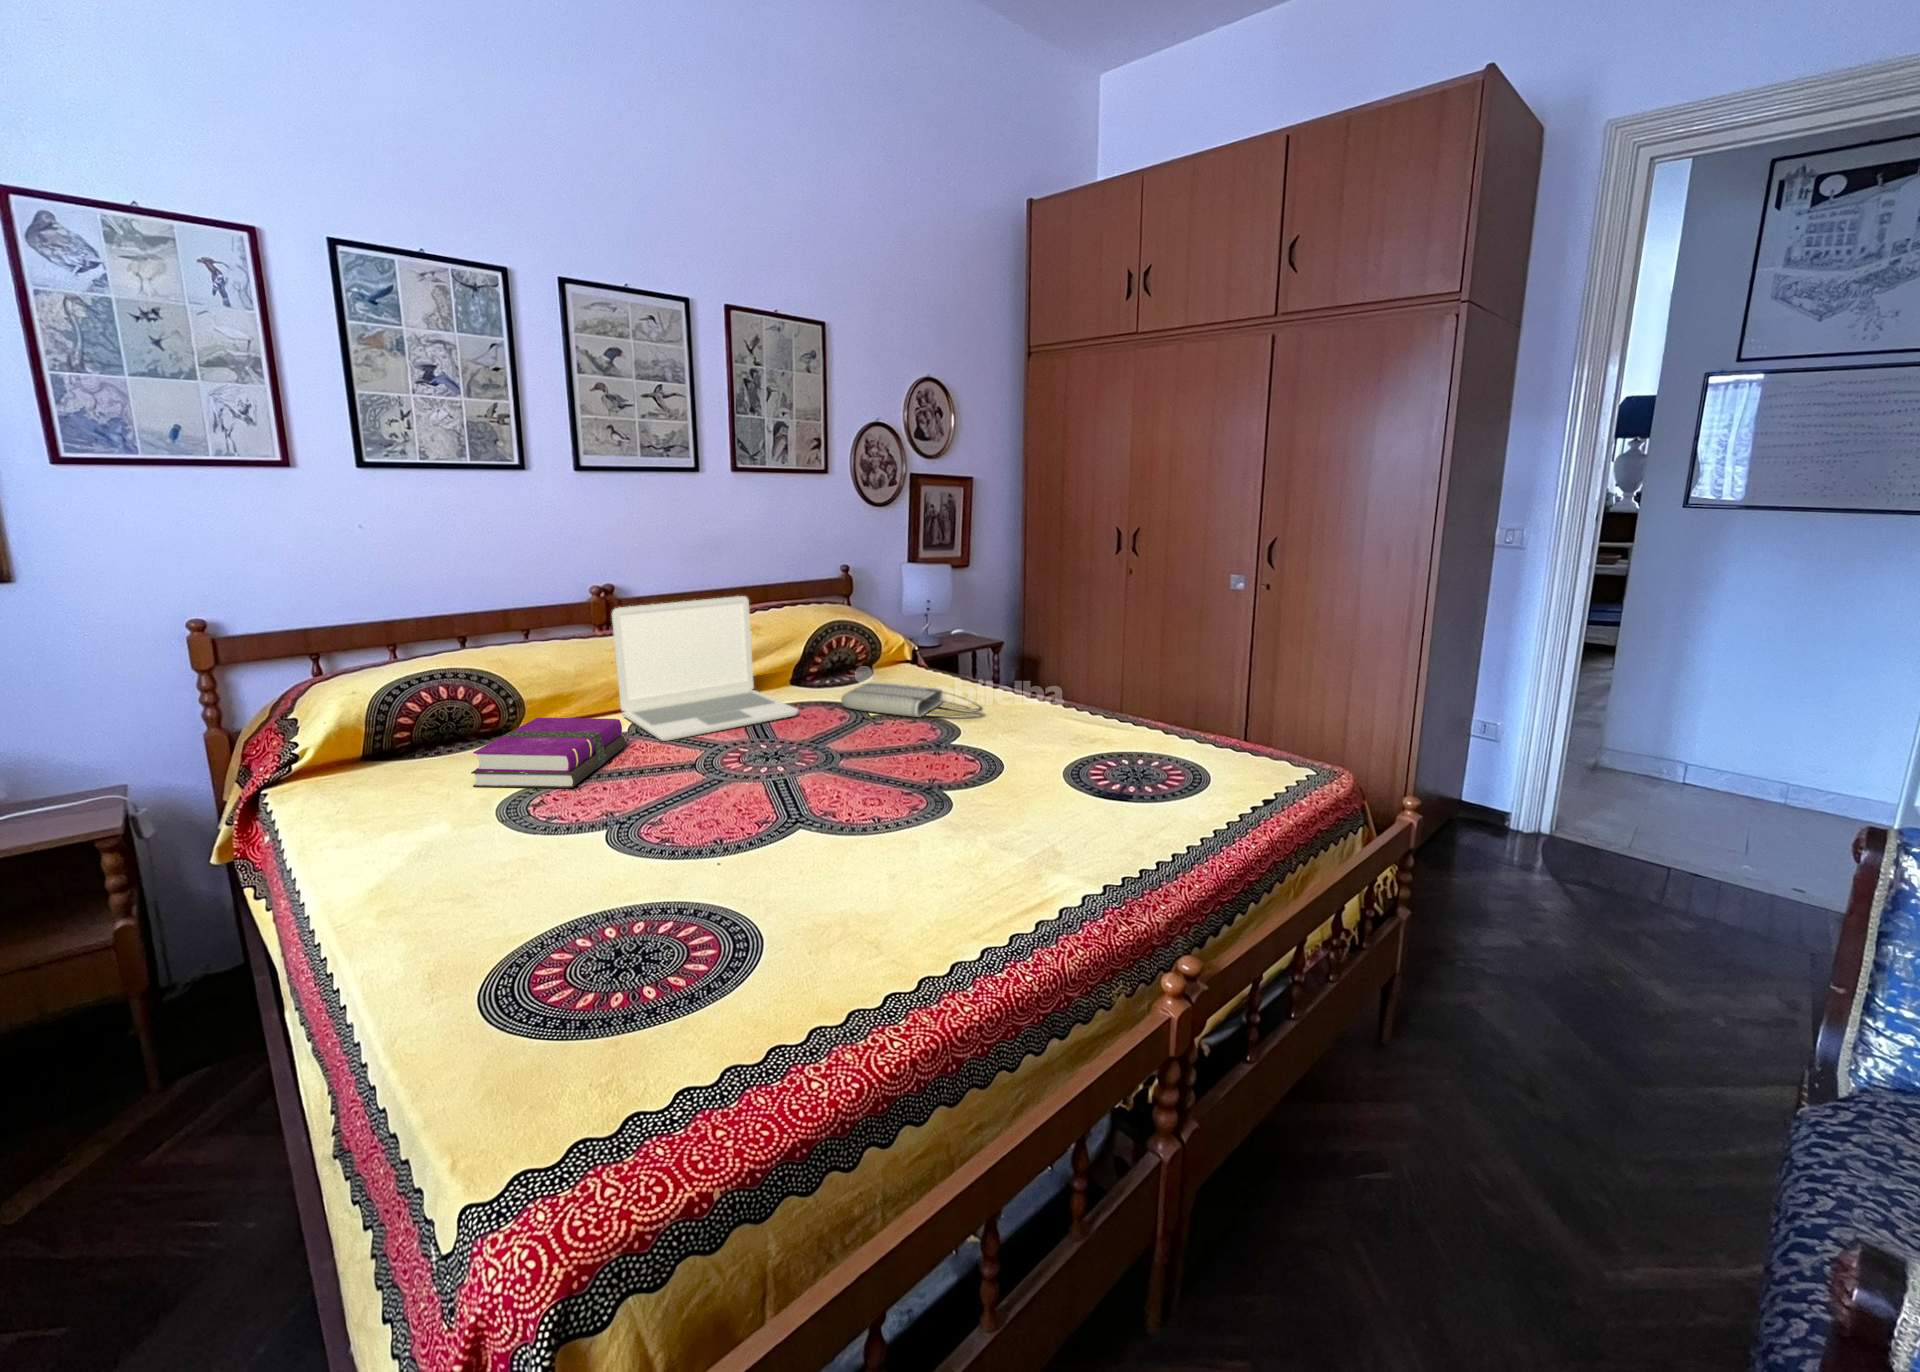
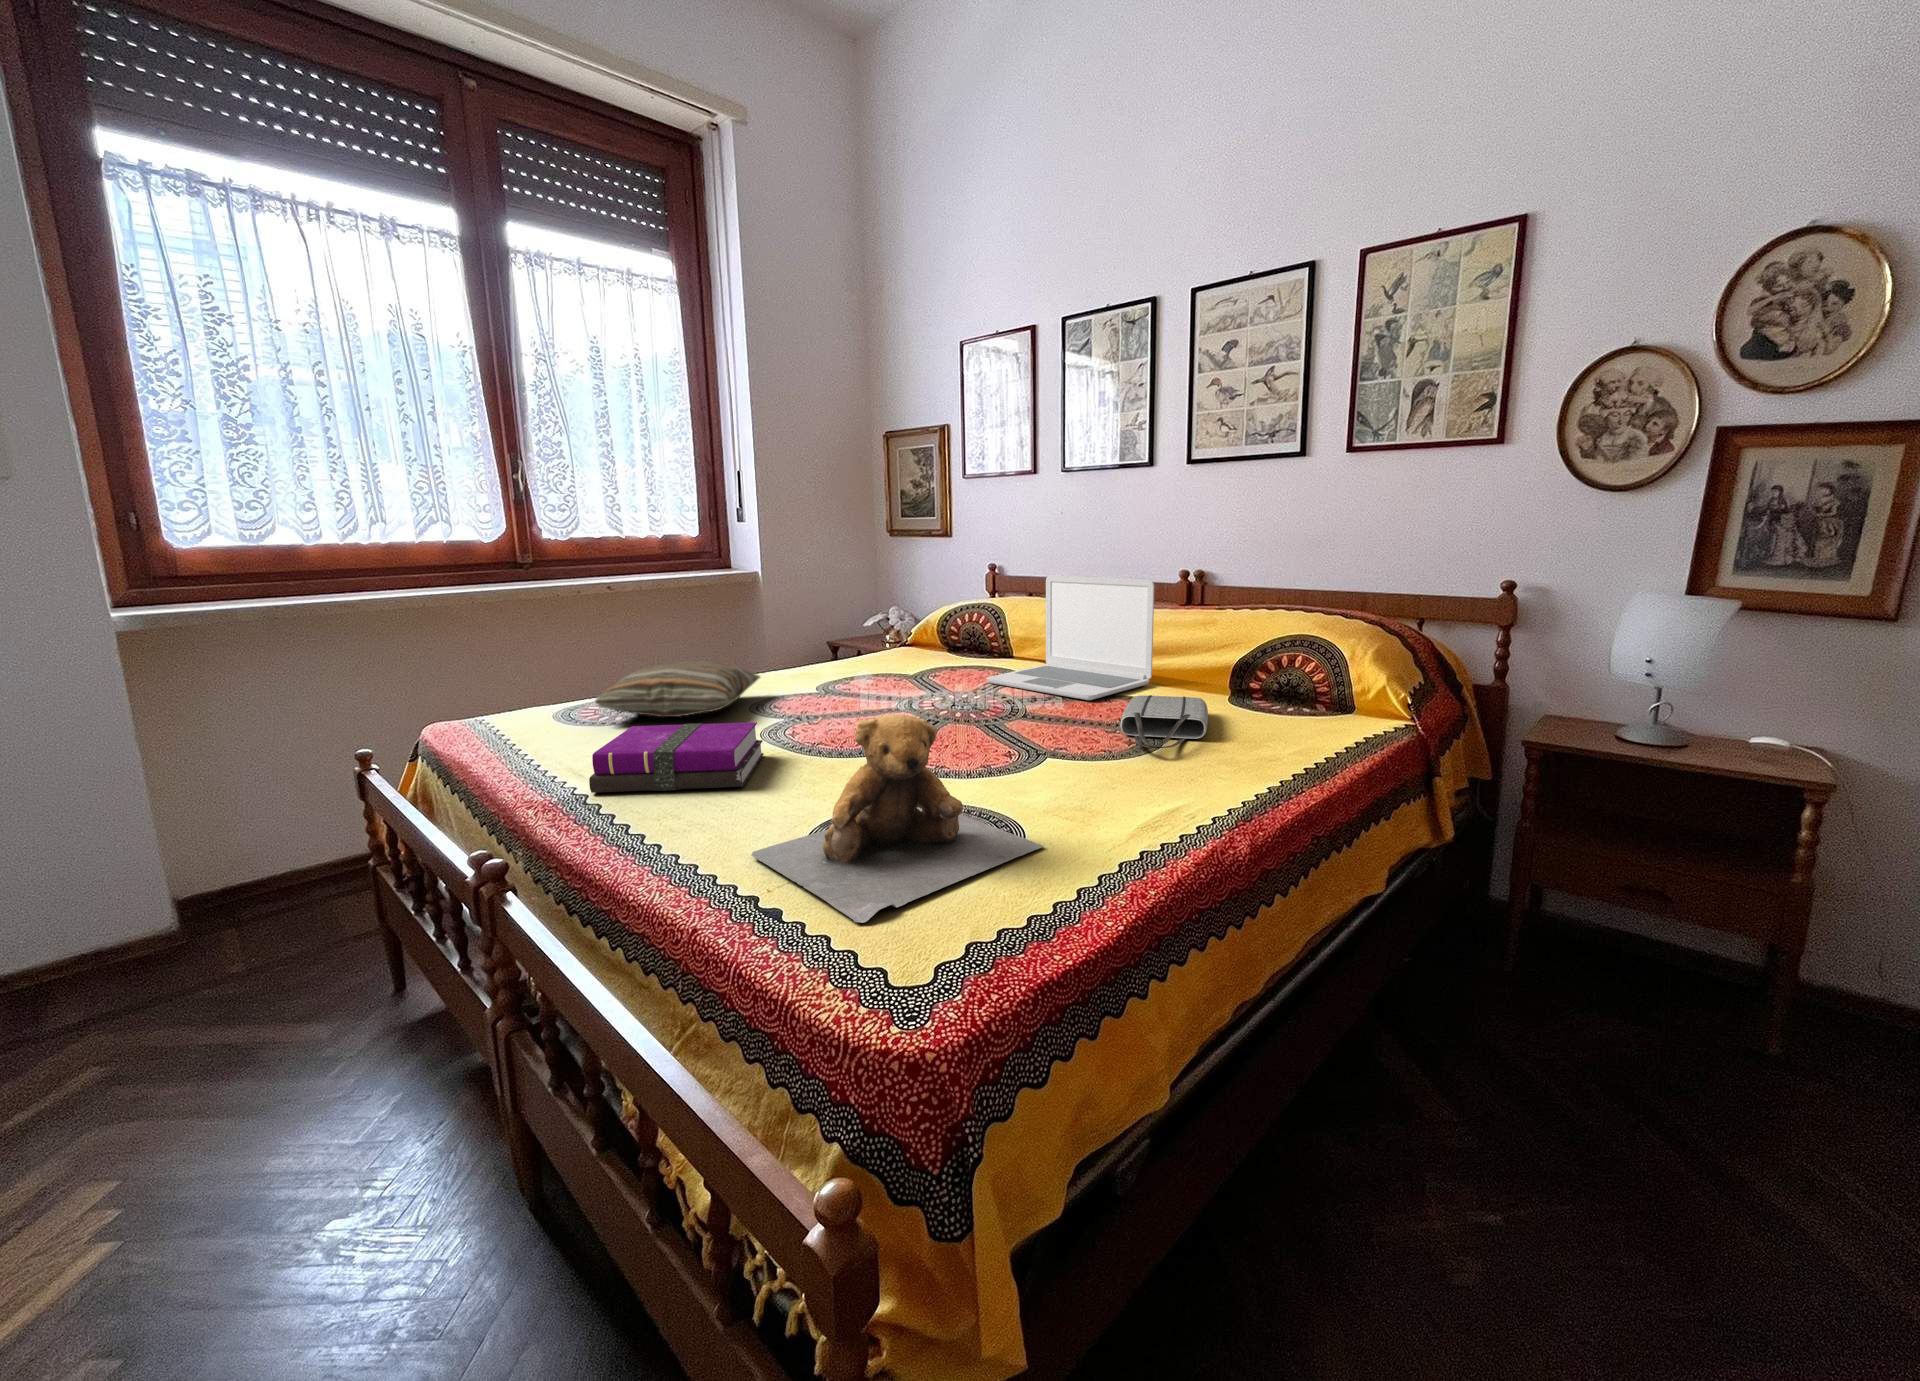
teddy bear: none [1070,694,1276,824] -> present [751,714,1044,923]
notebook: present [471,717,627,788] -> present [589,722,764,793]
pillow: none [458,815,764,942] -> present [595,661,760,717]

